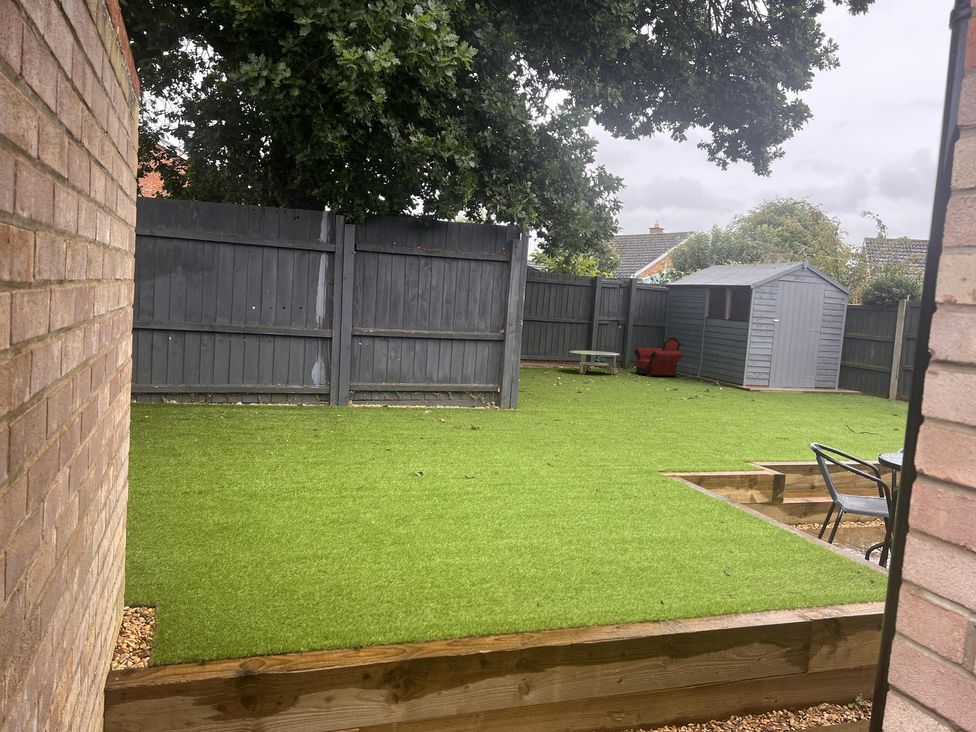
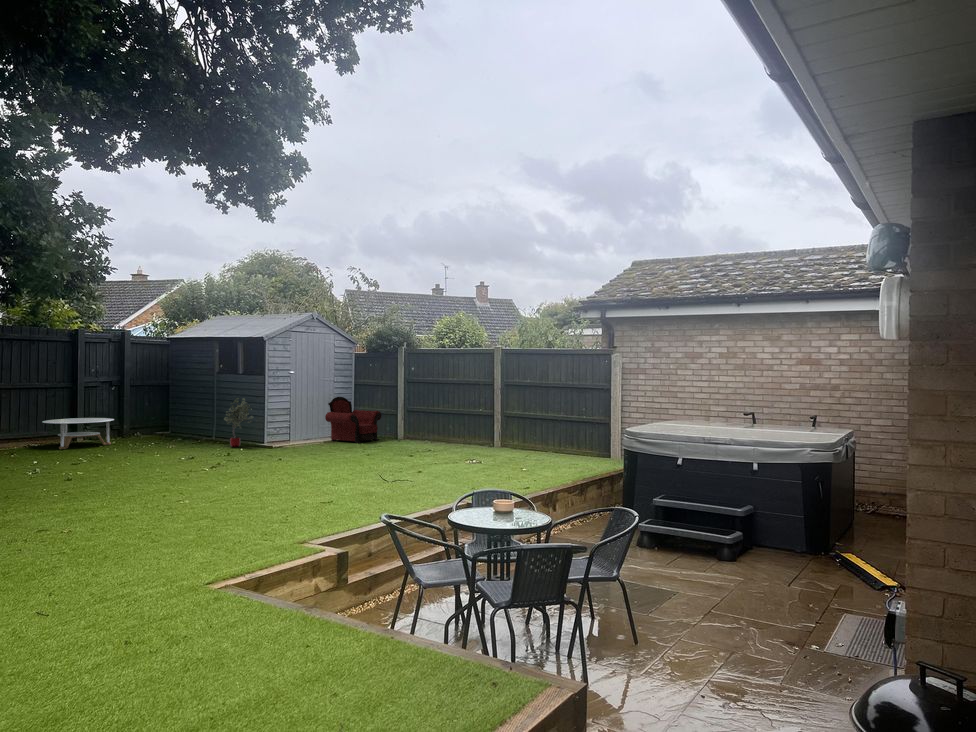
armchair: present [634,337,682,377] -> present [325,397,382,443]
potted tree: none [708,342,736,388] -> present [224,398,253,447]

